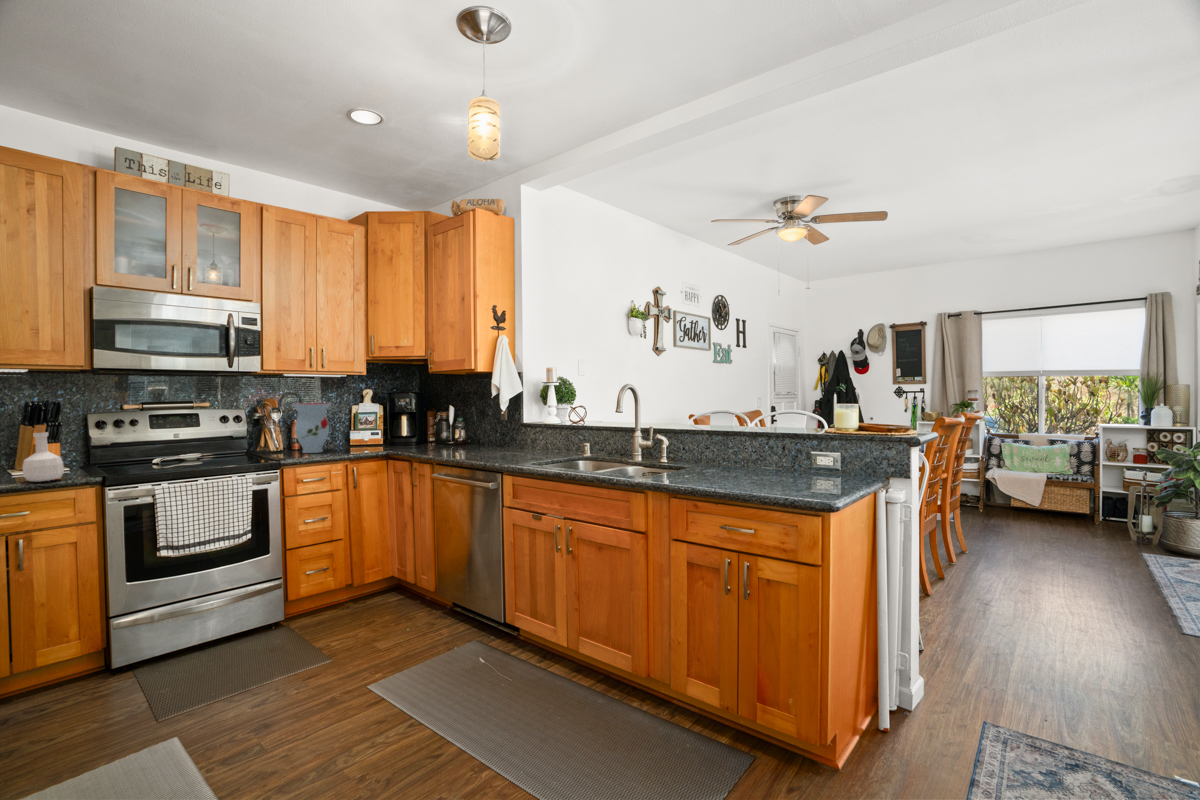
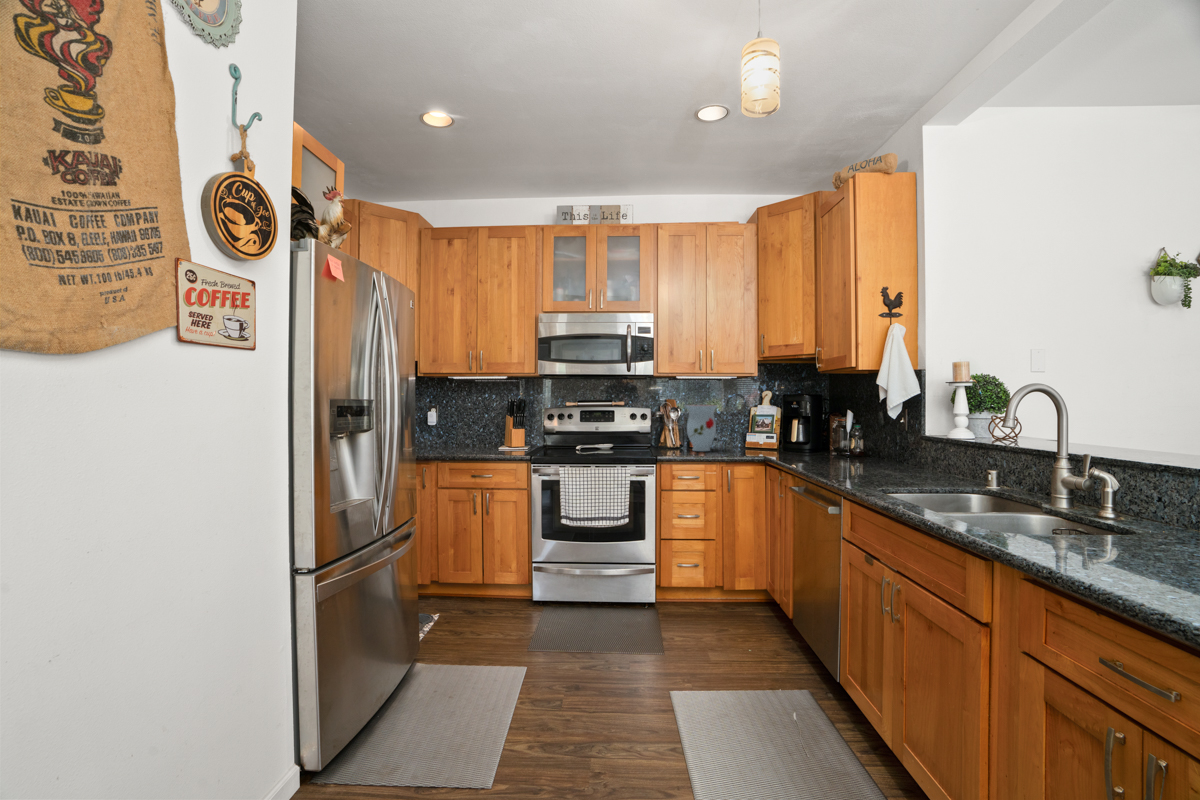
bottle: present [23,425,64,482] -> none [491,415,513,455]

